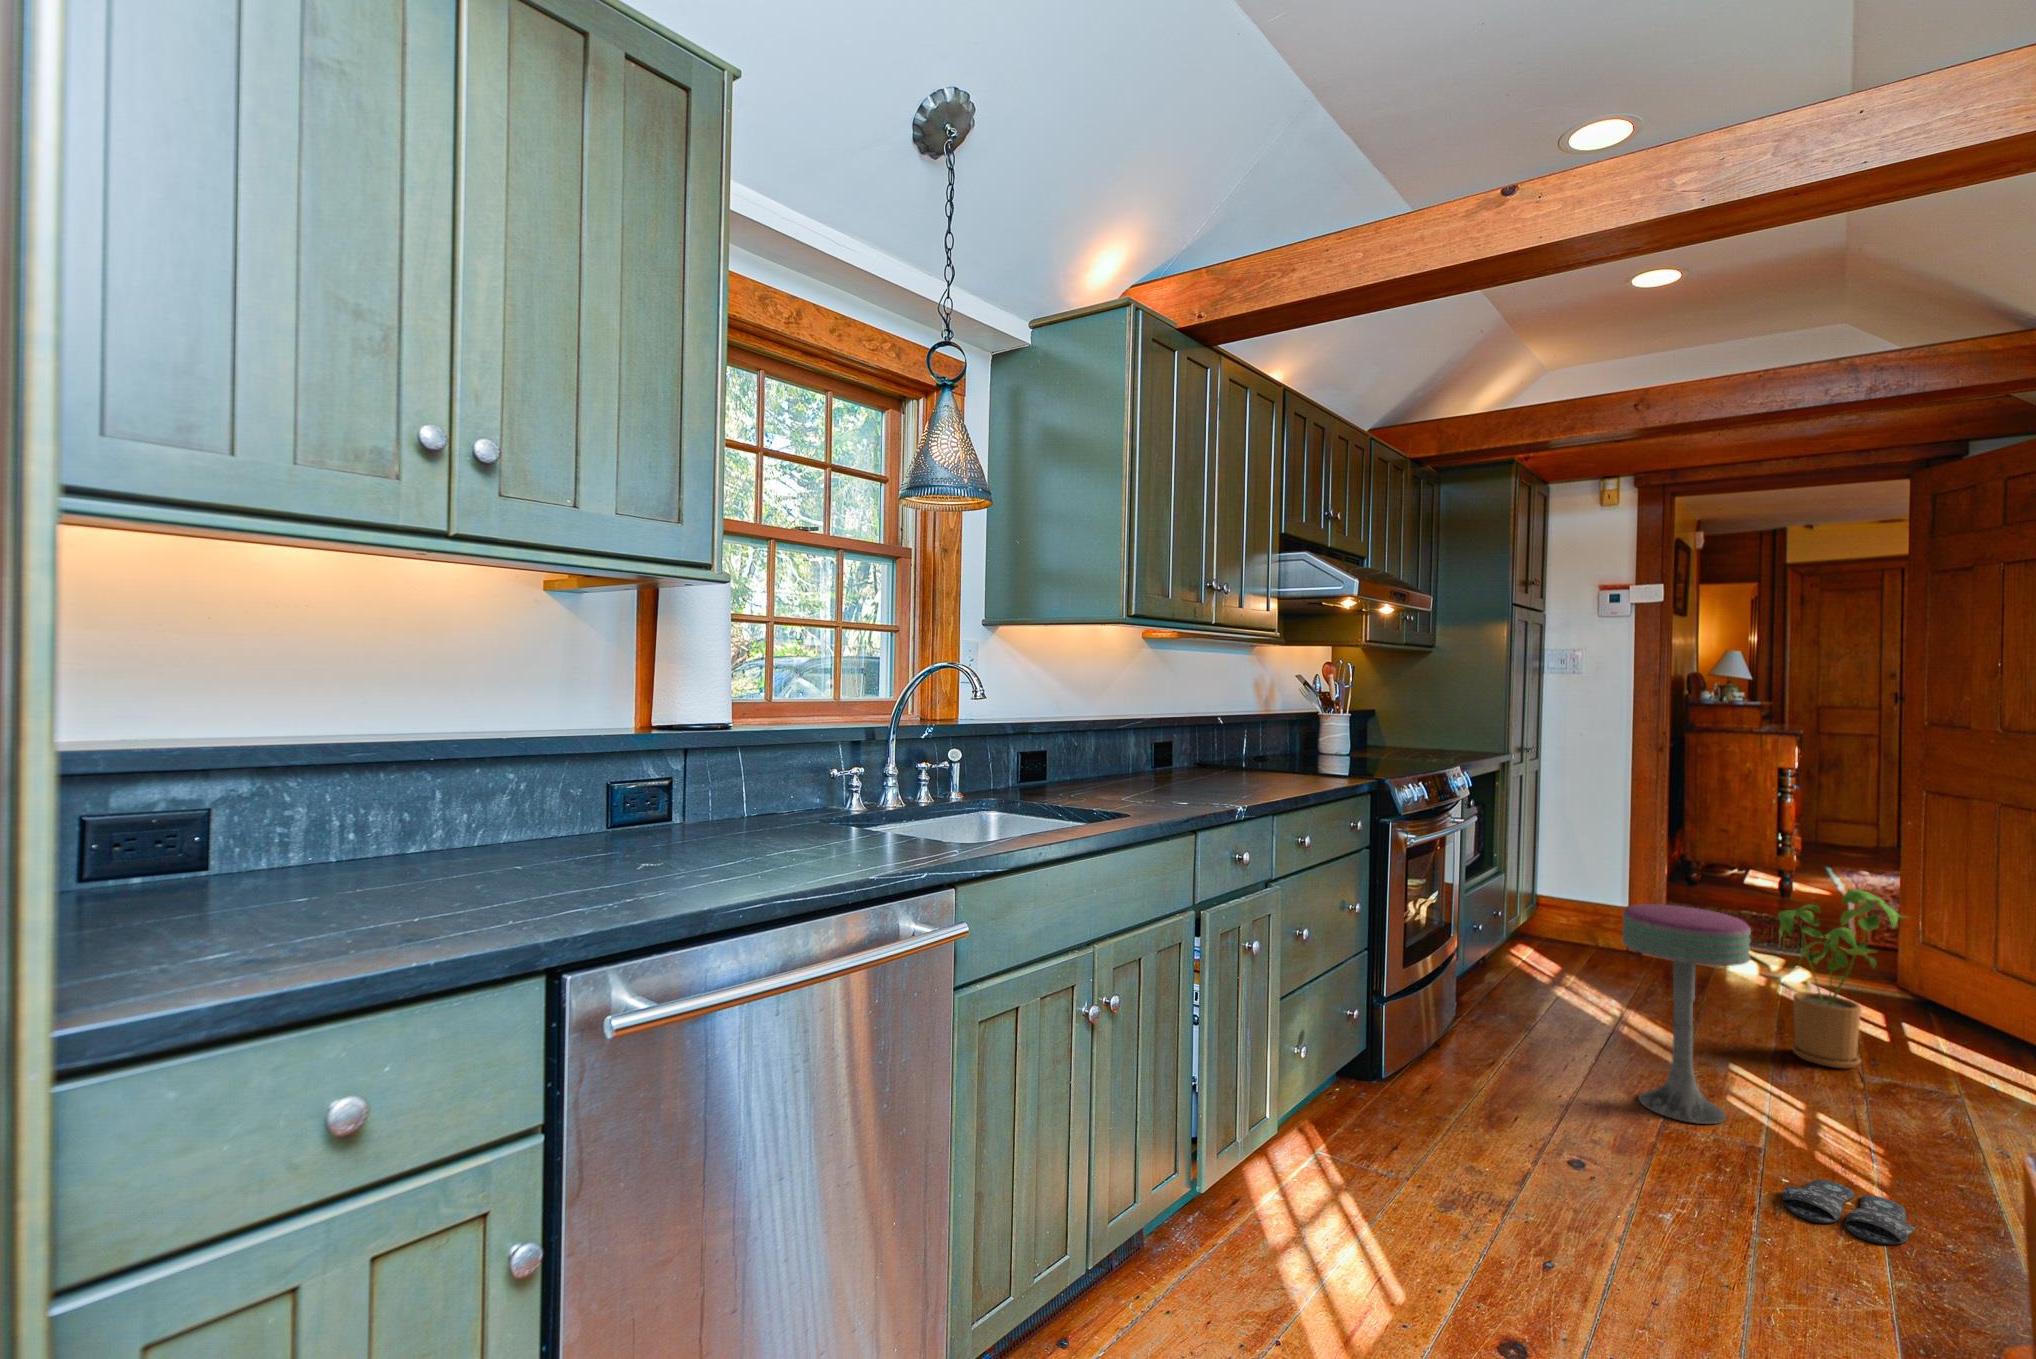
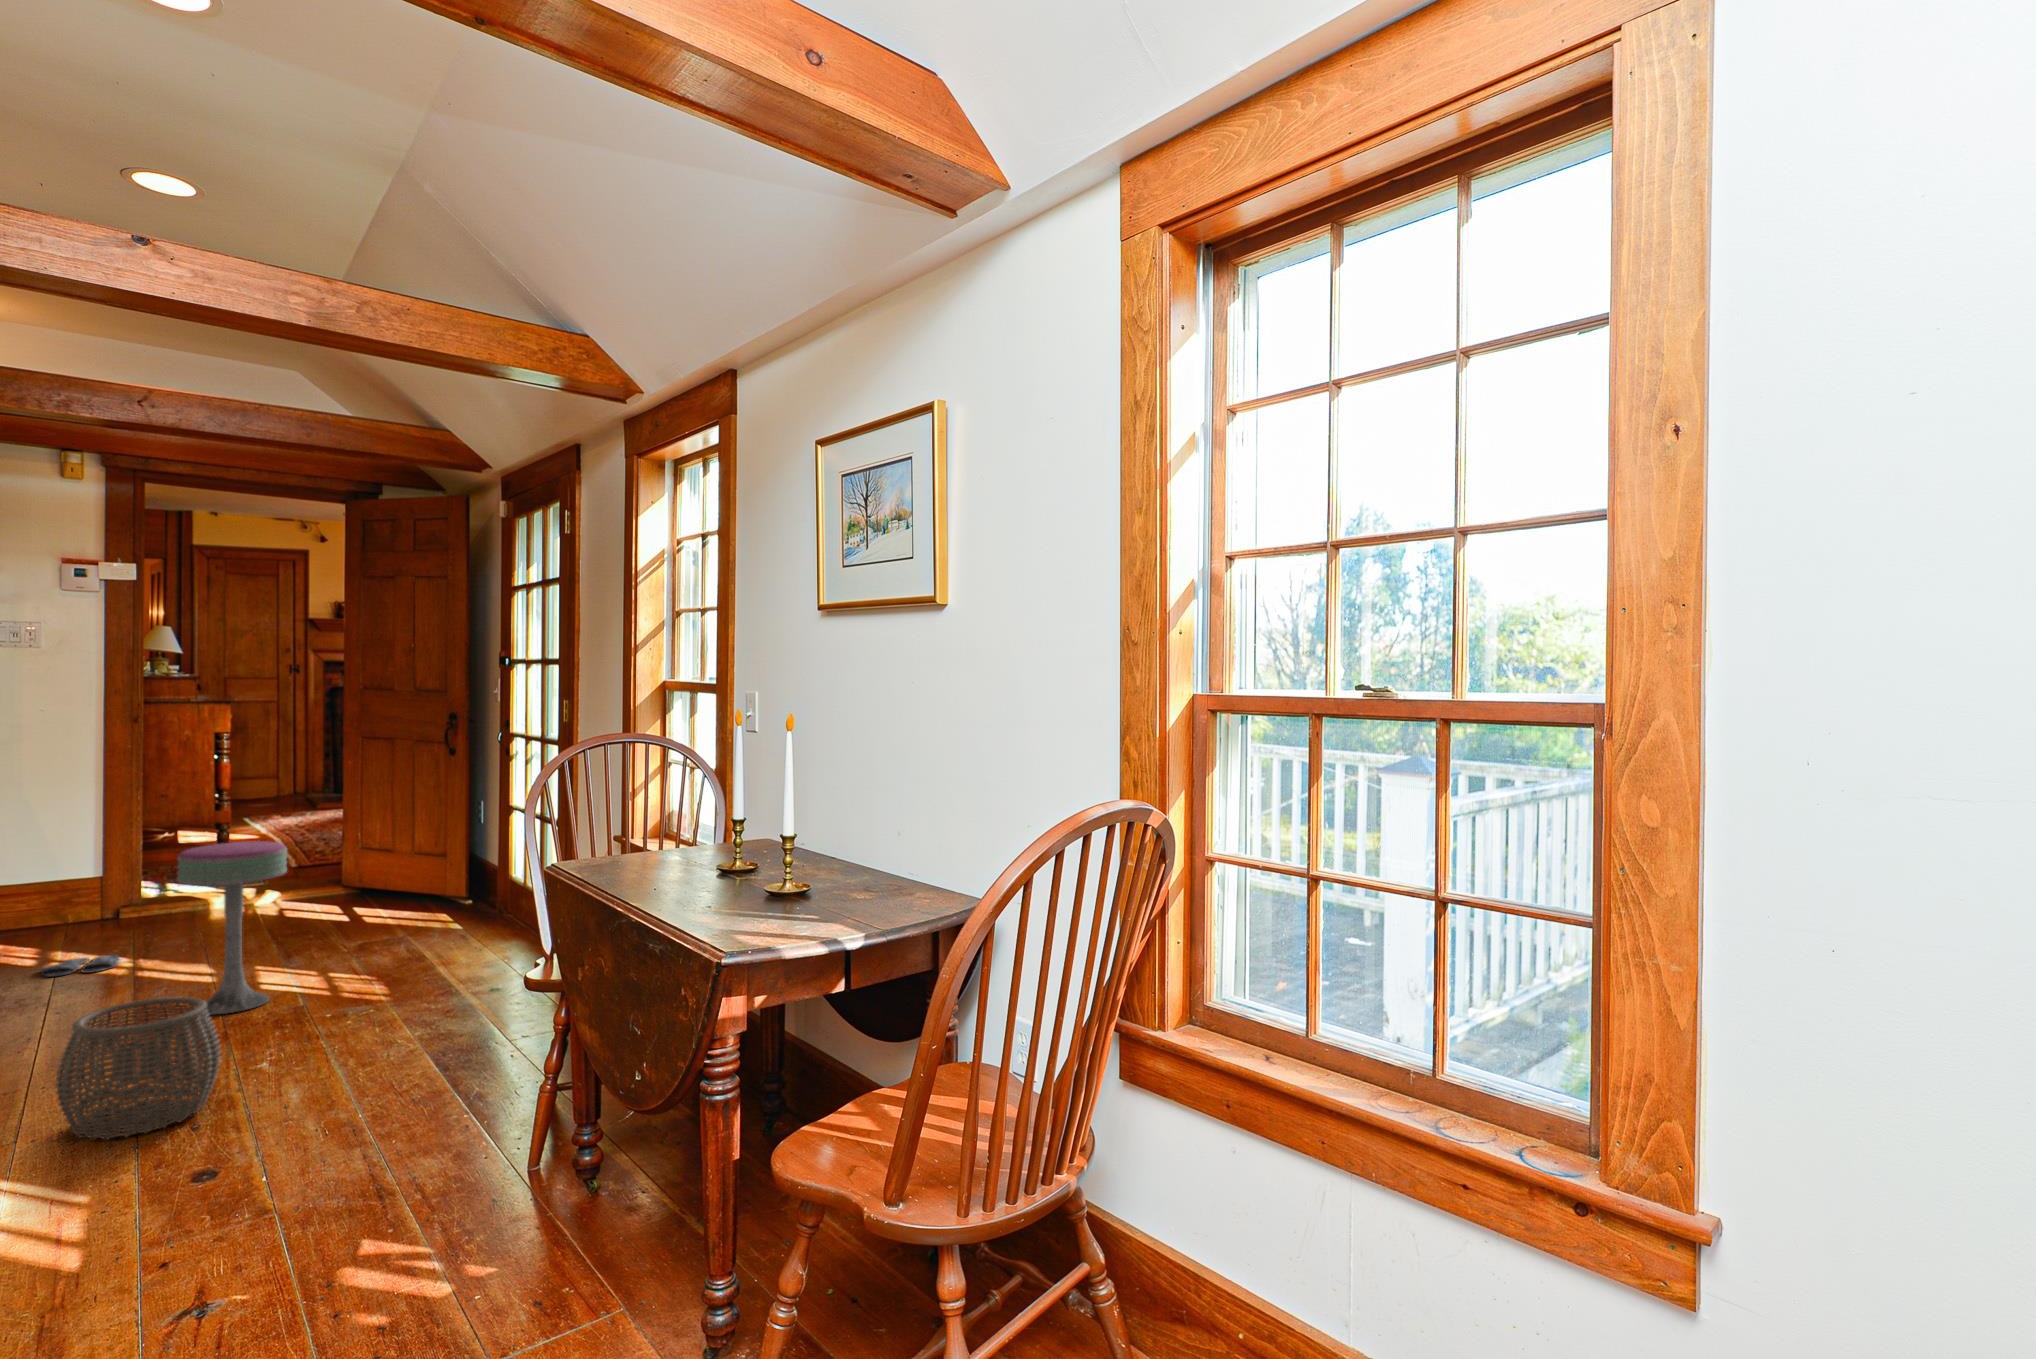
house plant: present [1778,889,1904,1068] -> none [278,810,370,947]
woven basket: none [1430,1070,1592,1248] -> present [56,997,221,1140]
slippers: present [1782,1180,1916,1245] -> present [41,955,121,977]

